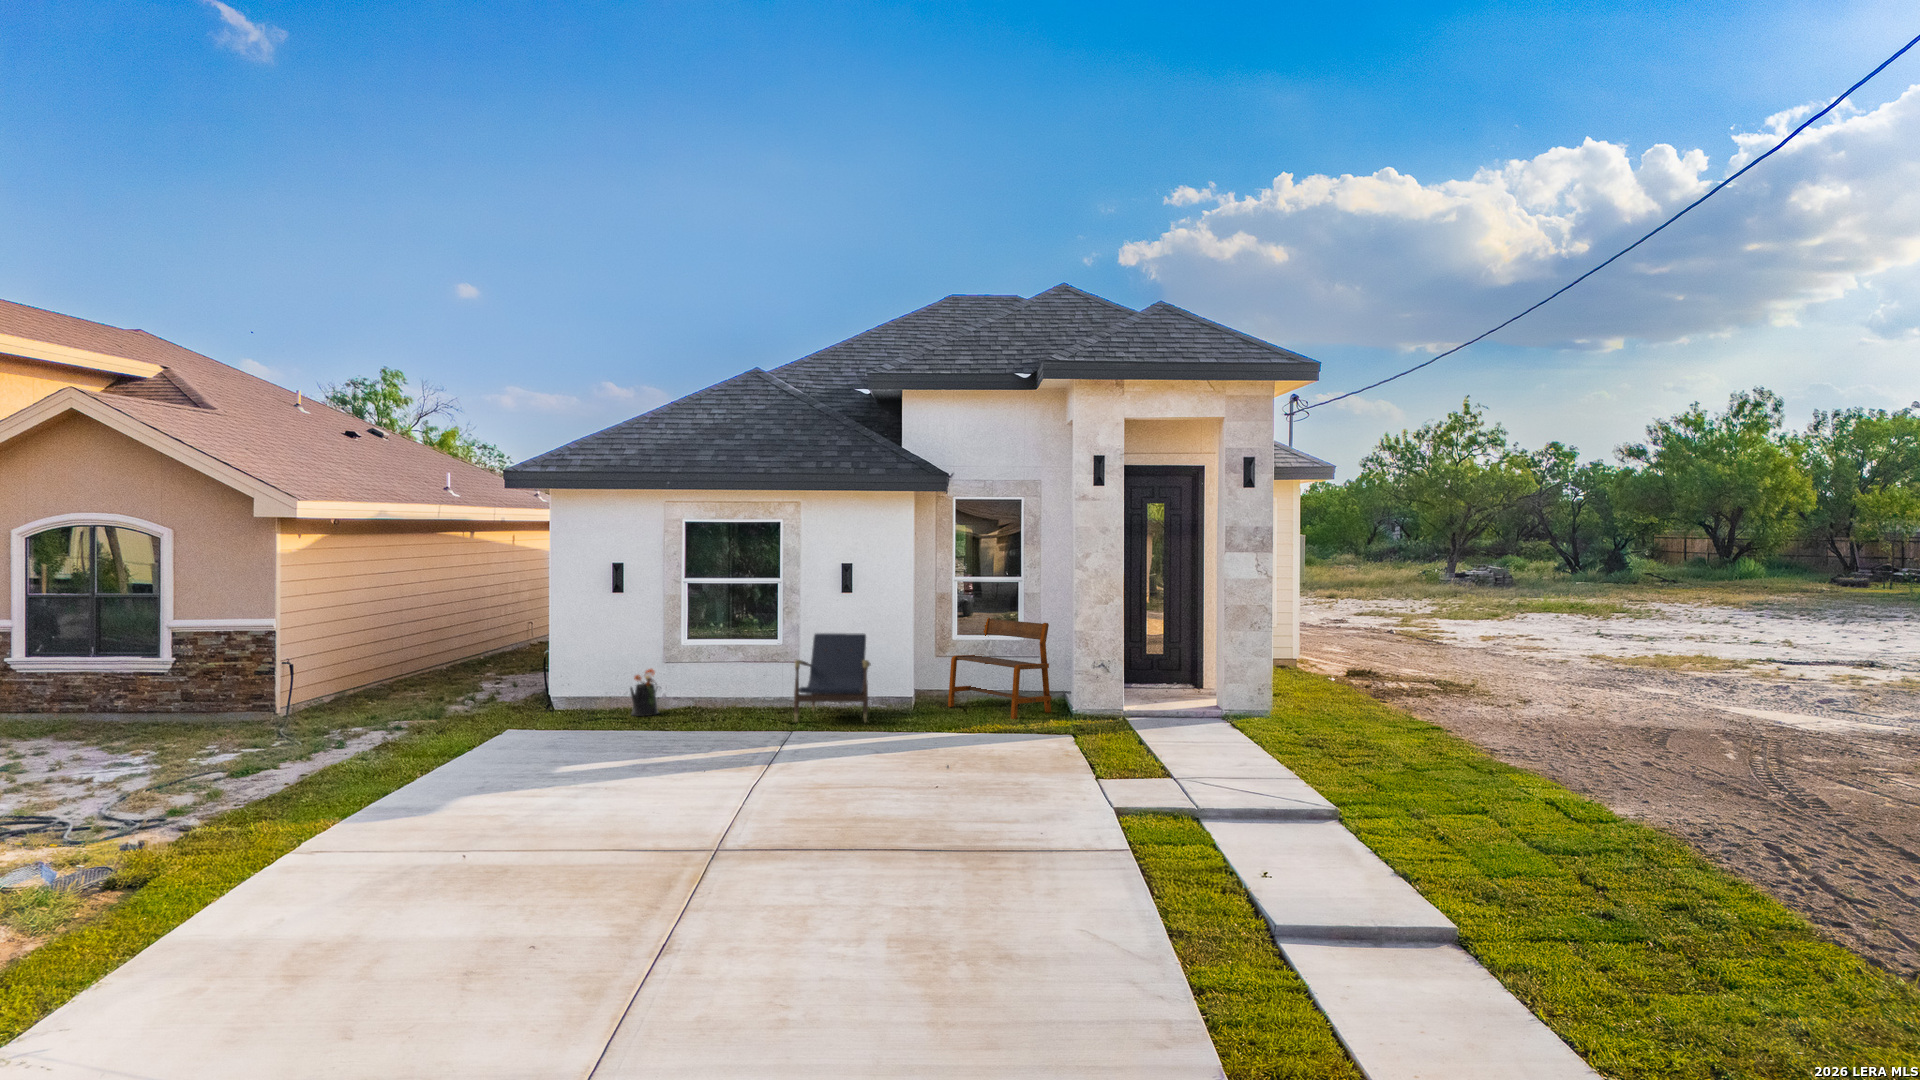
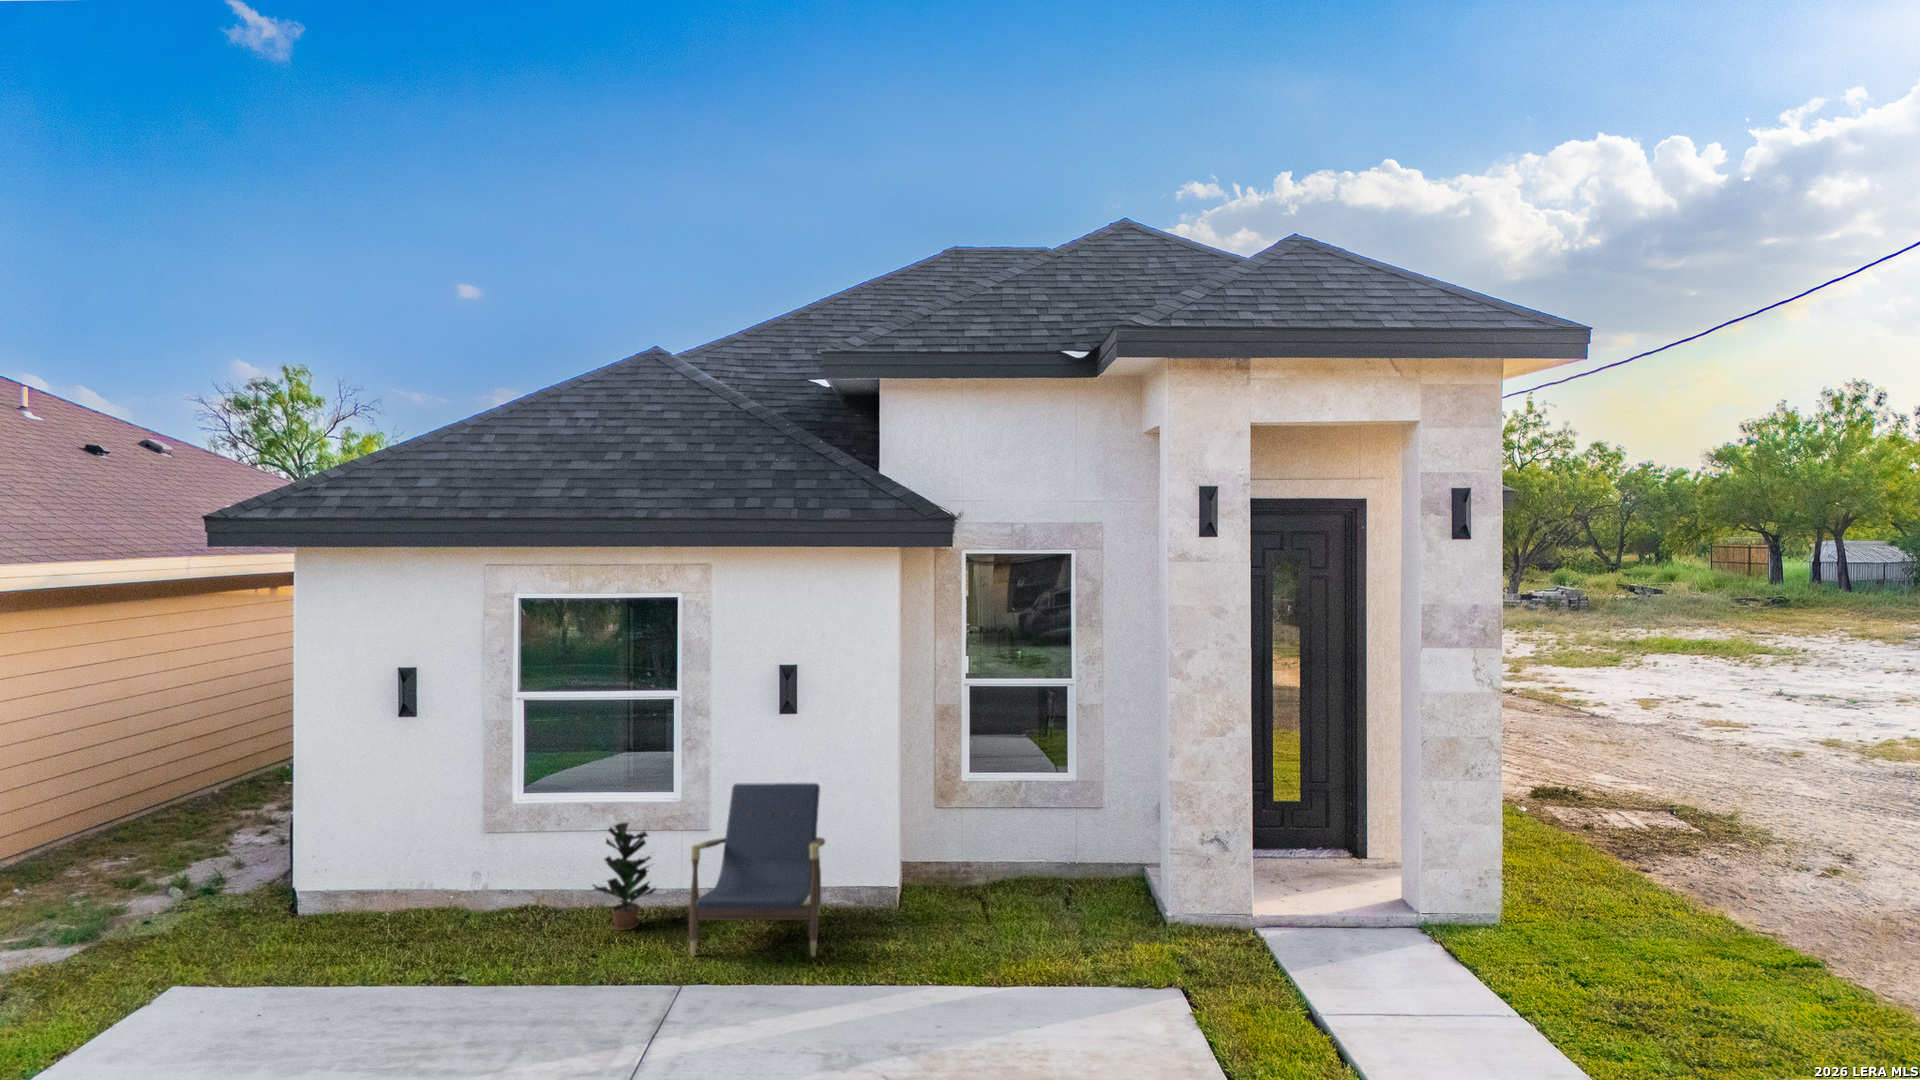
bench: present [948,618,1051,719] -> none [955,743,1128,942]
potted plant: none [732,654,770,716] -> present [593,823,656,931]
watering can: present [630,669,658,716] -> none [412,846,471,936]

